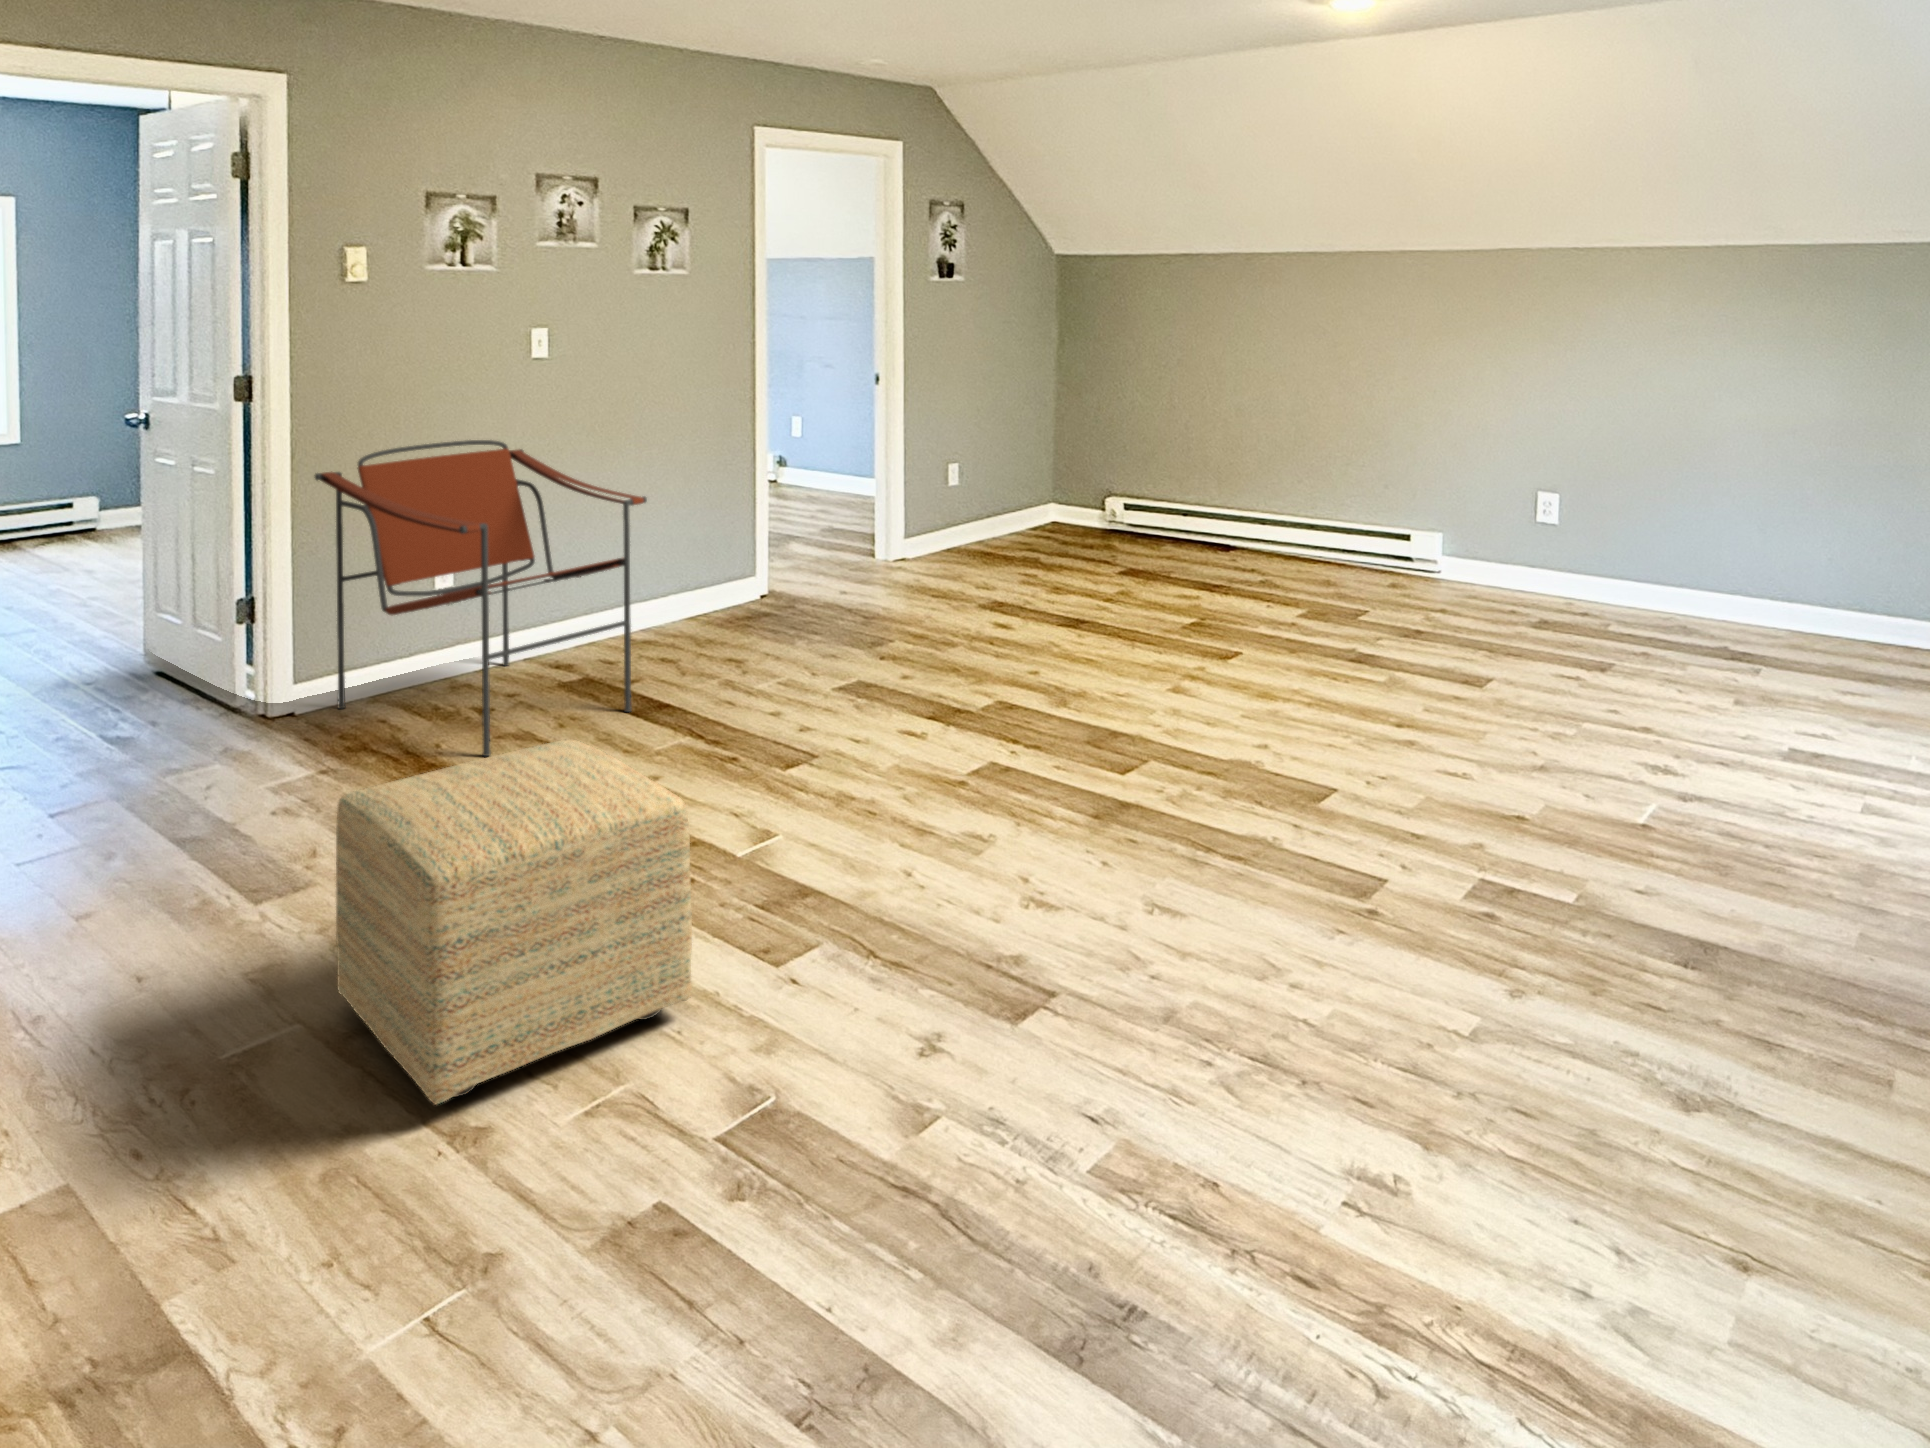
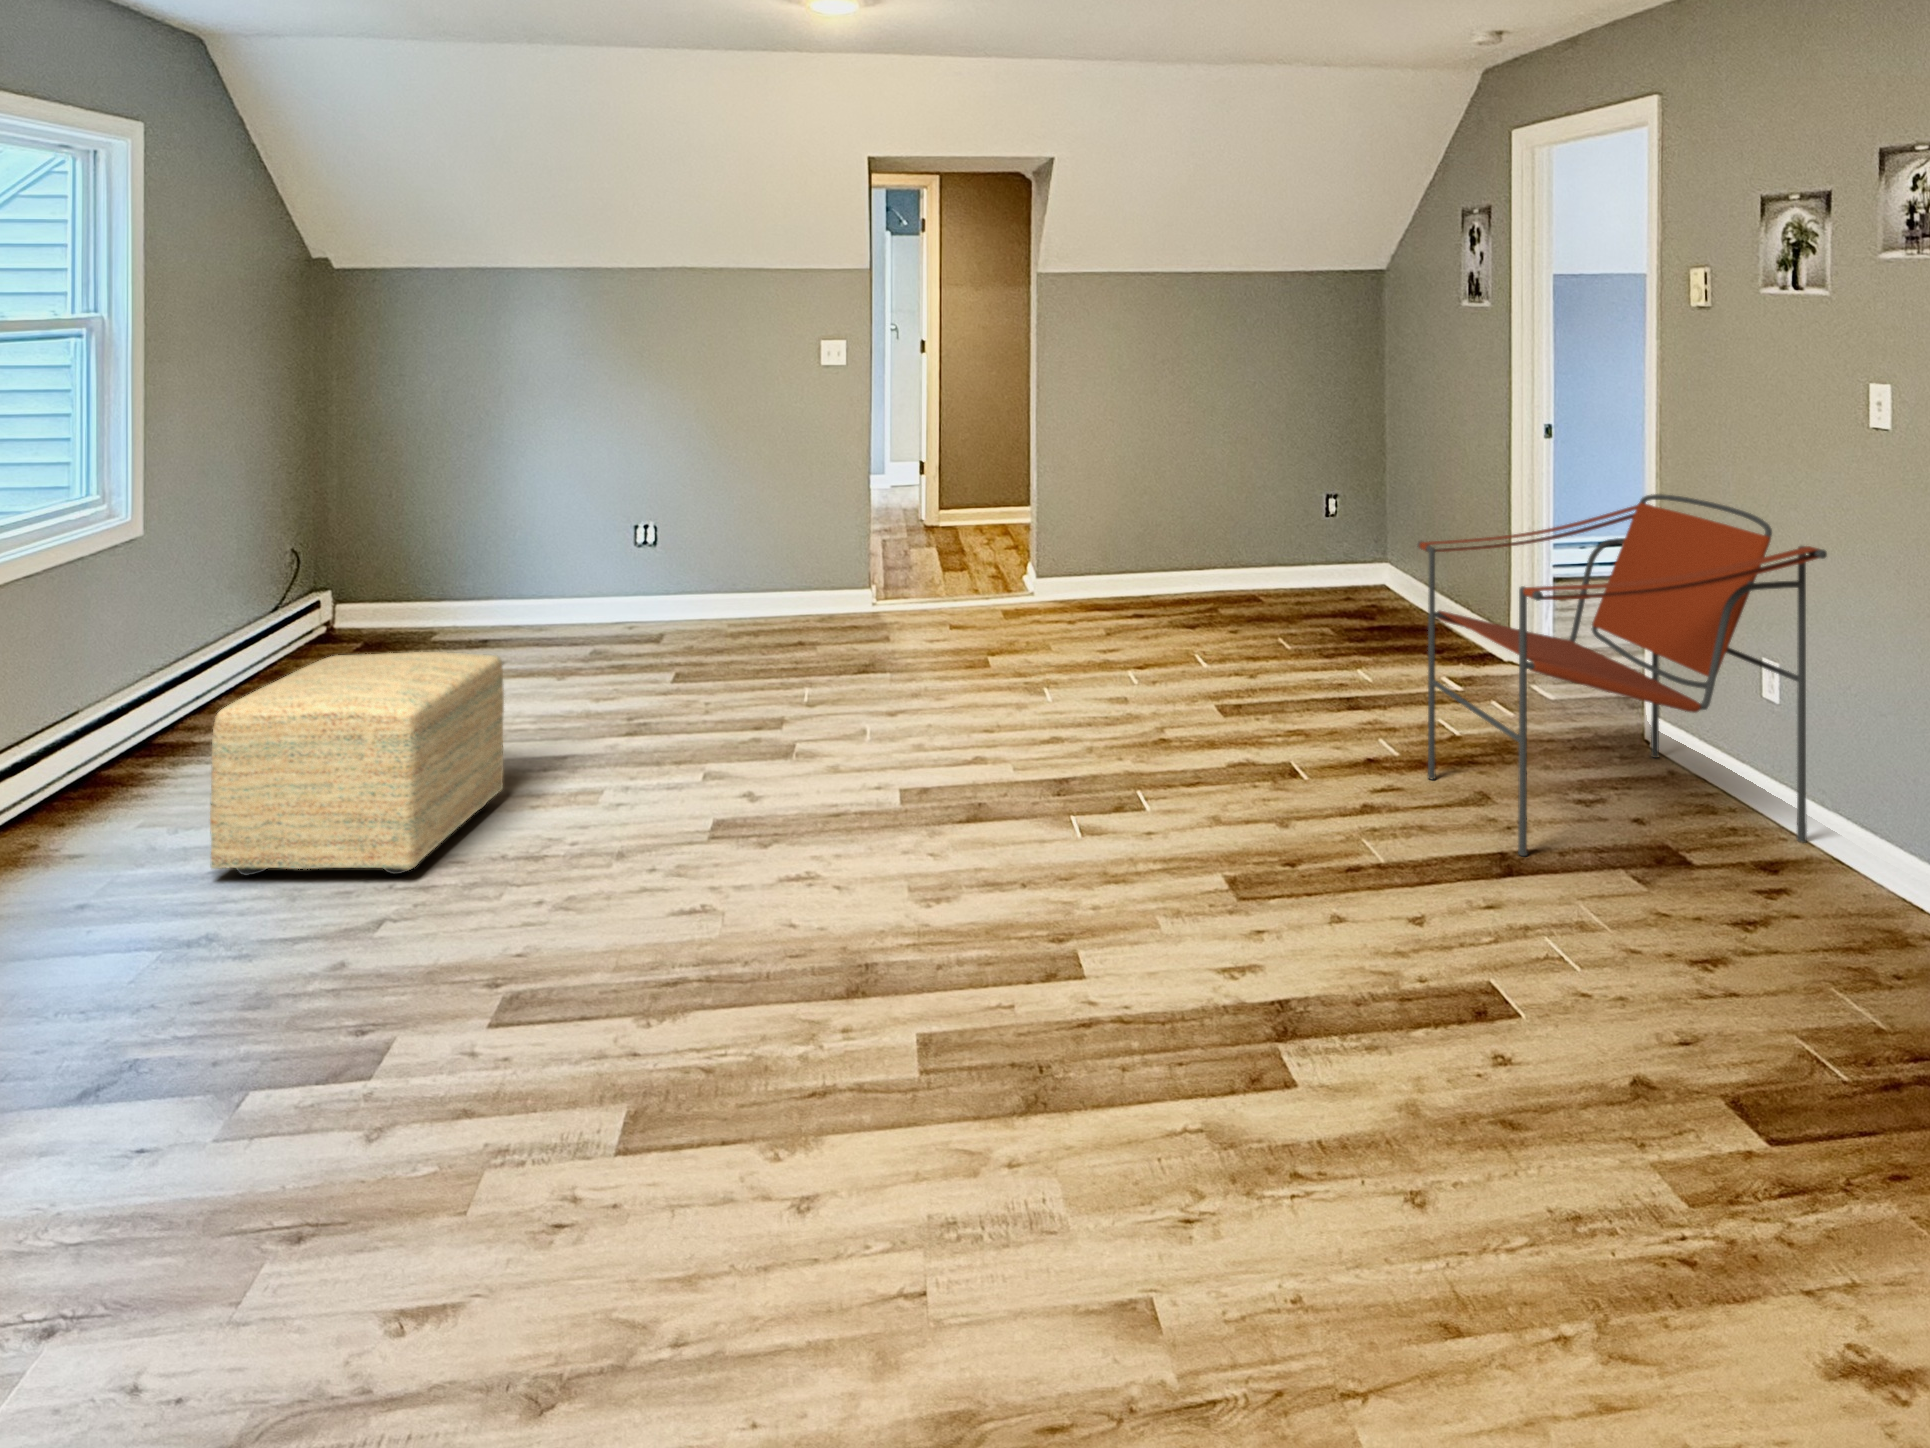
ottoman: present [336,740,692,1105] -> present [210,652,504,875]

